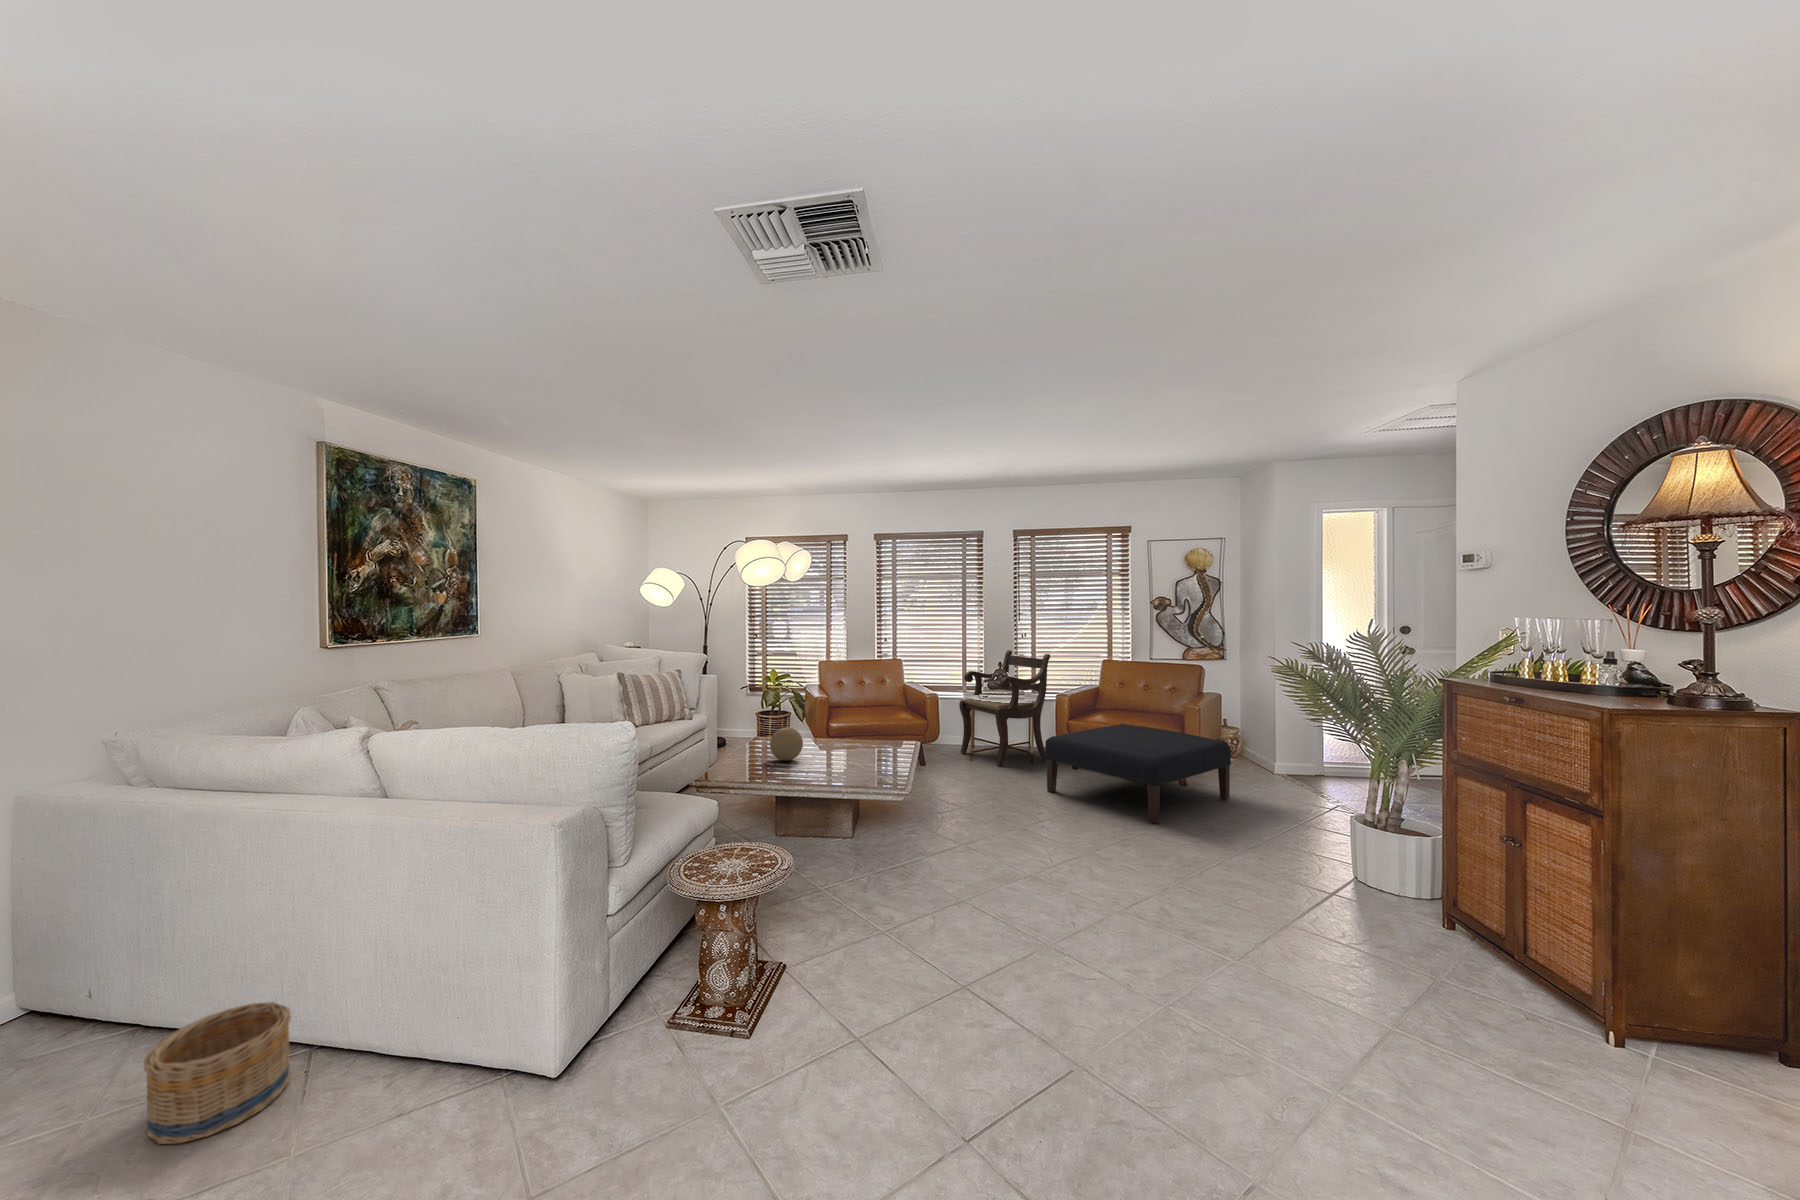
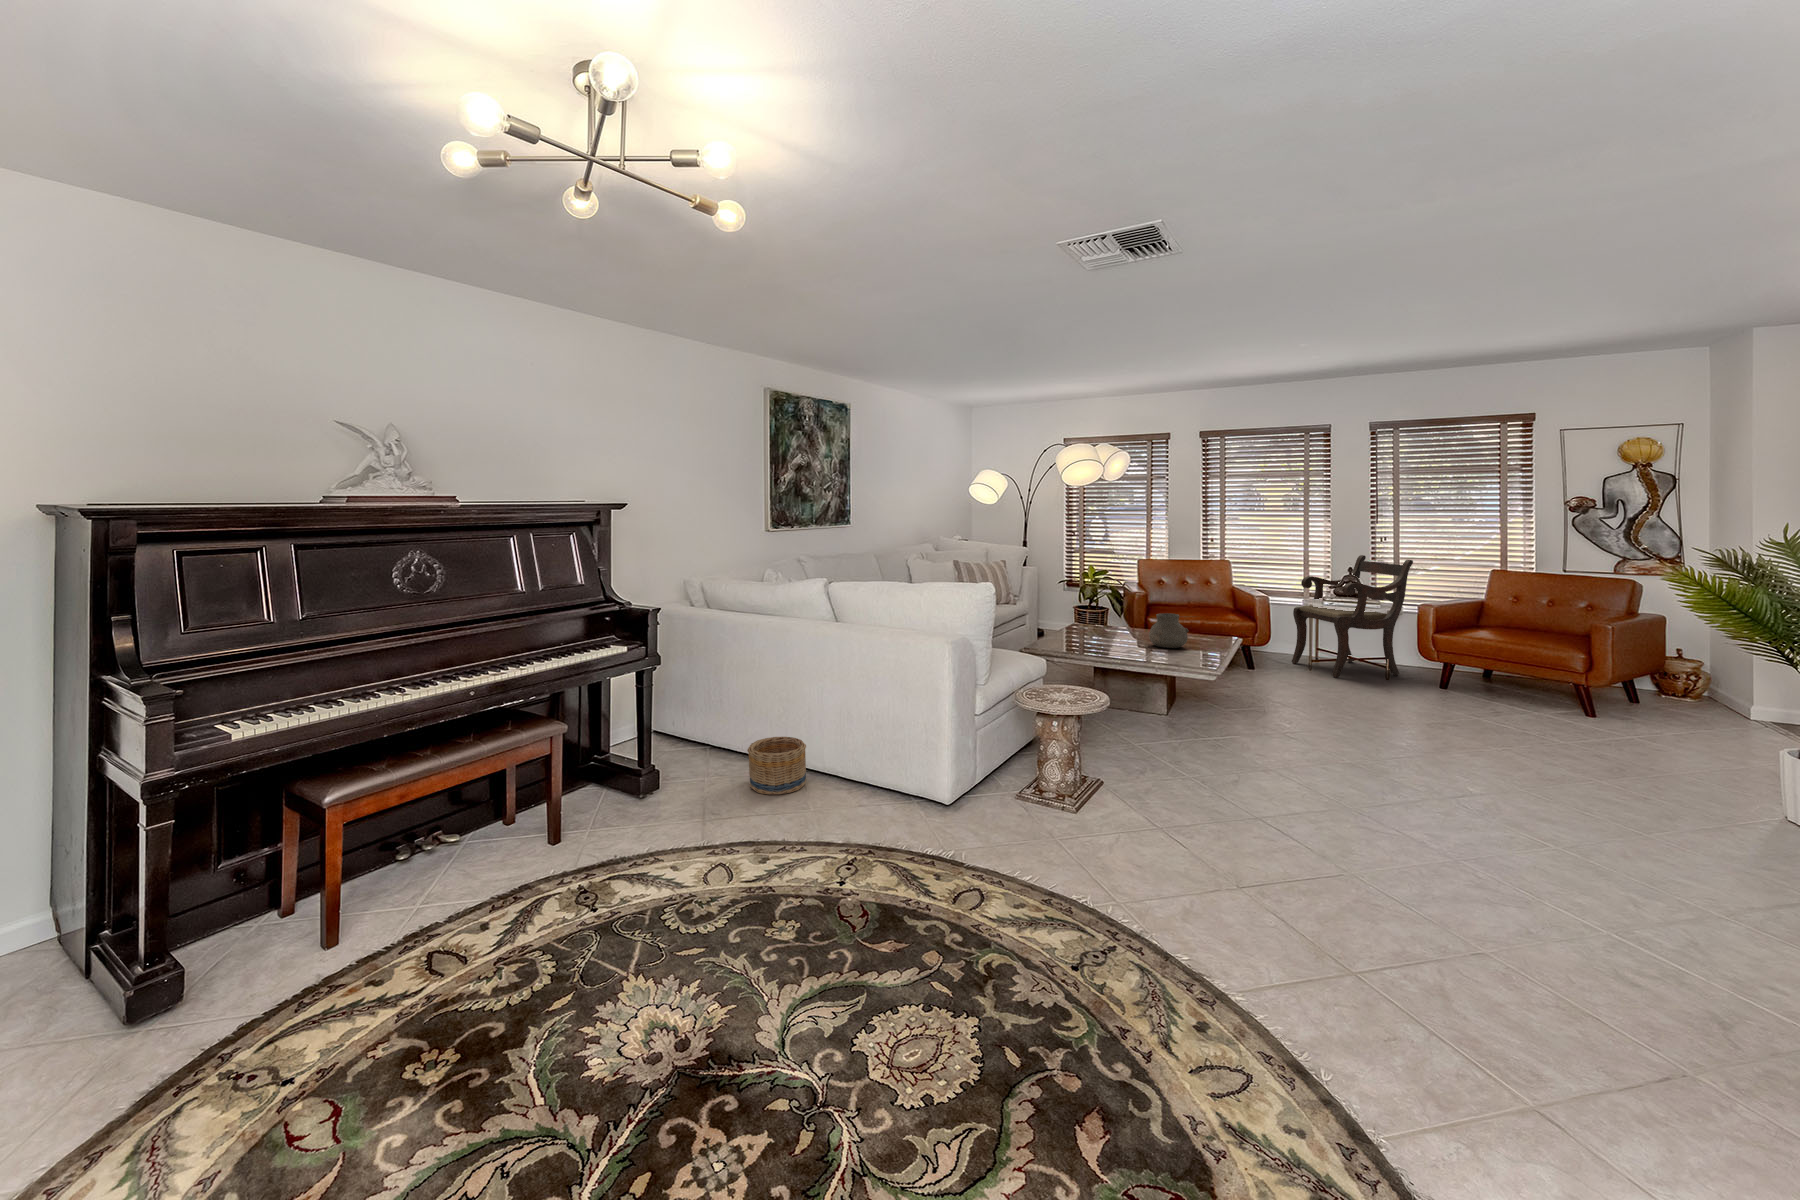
vase: none [834,720,873,758] -> present [1149,613,1189,648]
ottoman: present [1045,724,1231,824] -> none [1386,642,1646,743]
decorative orb: present [770,727,803,761] -> none [1089,615,1119,645]

